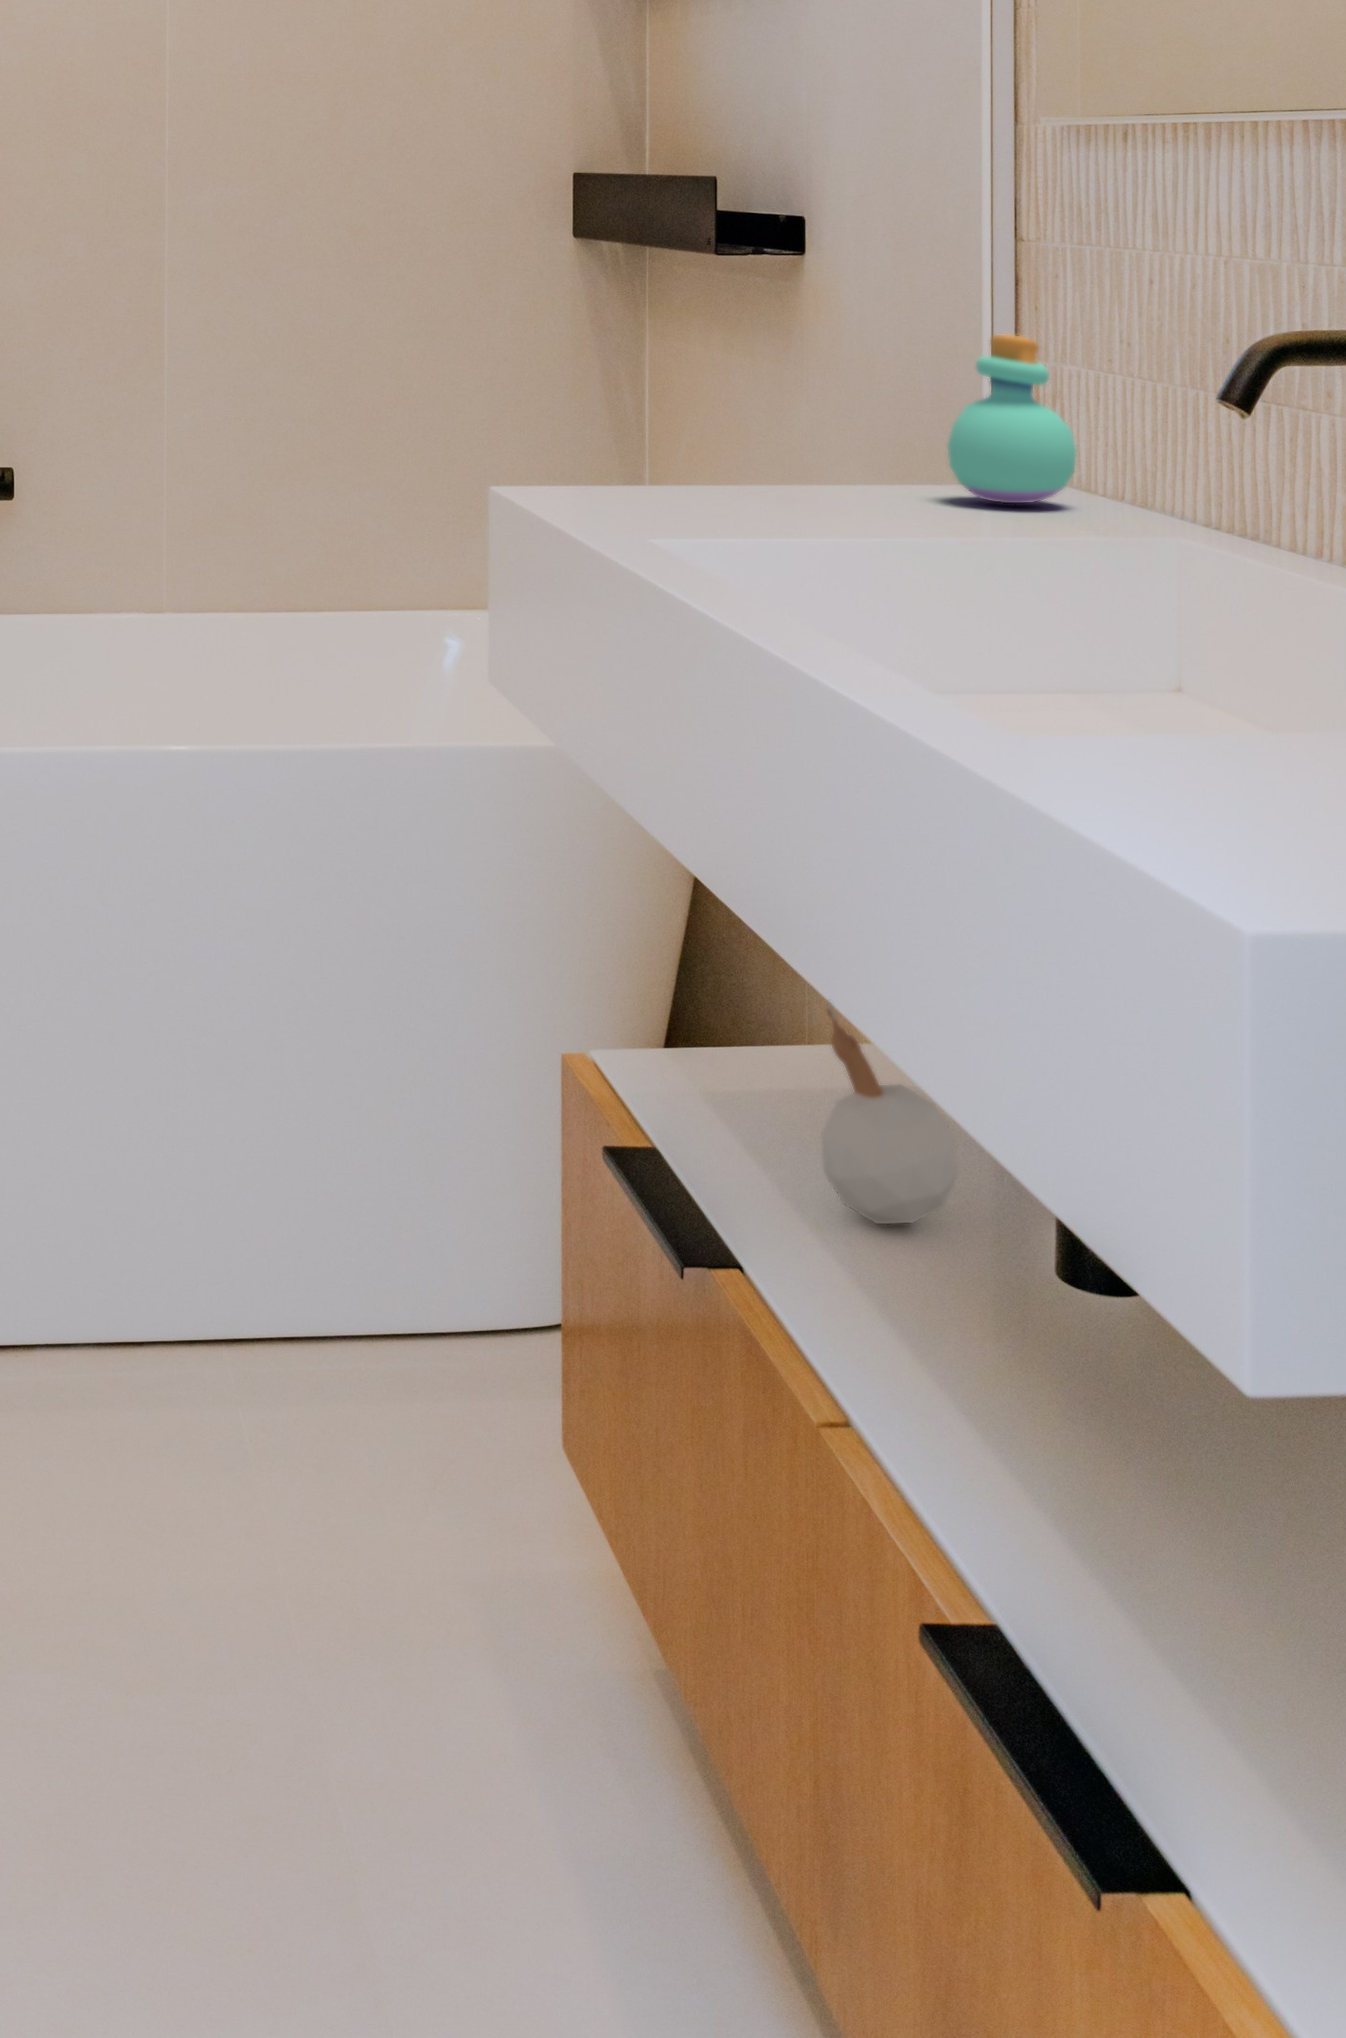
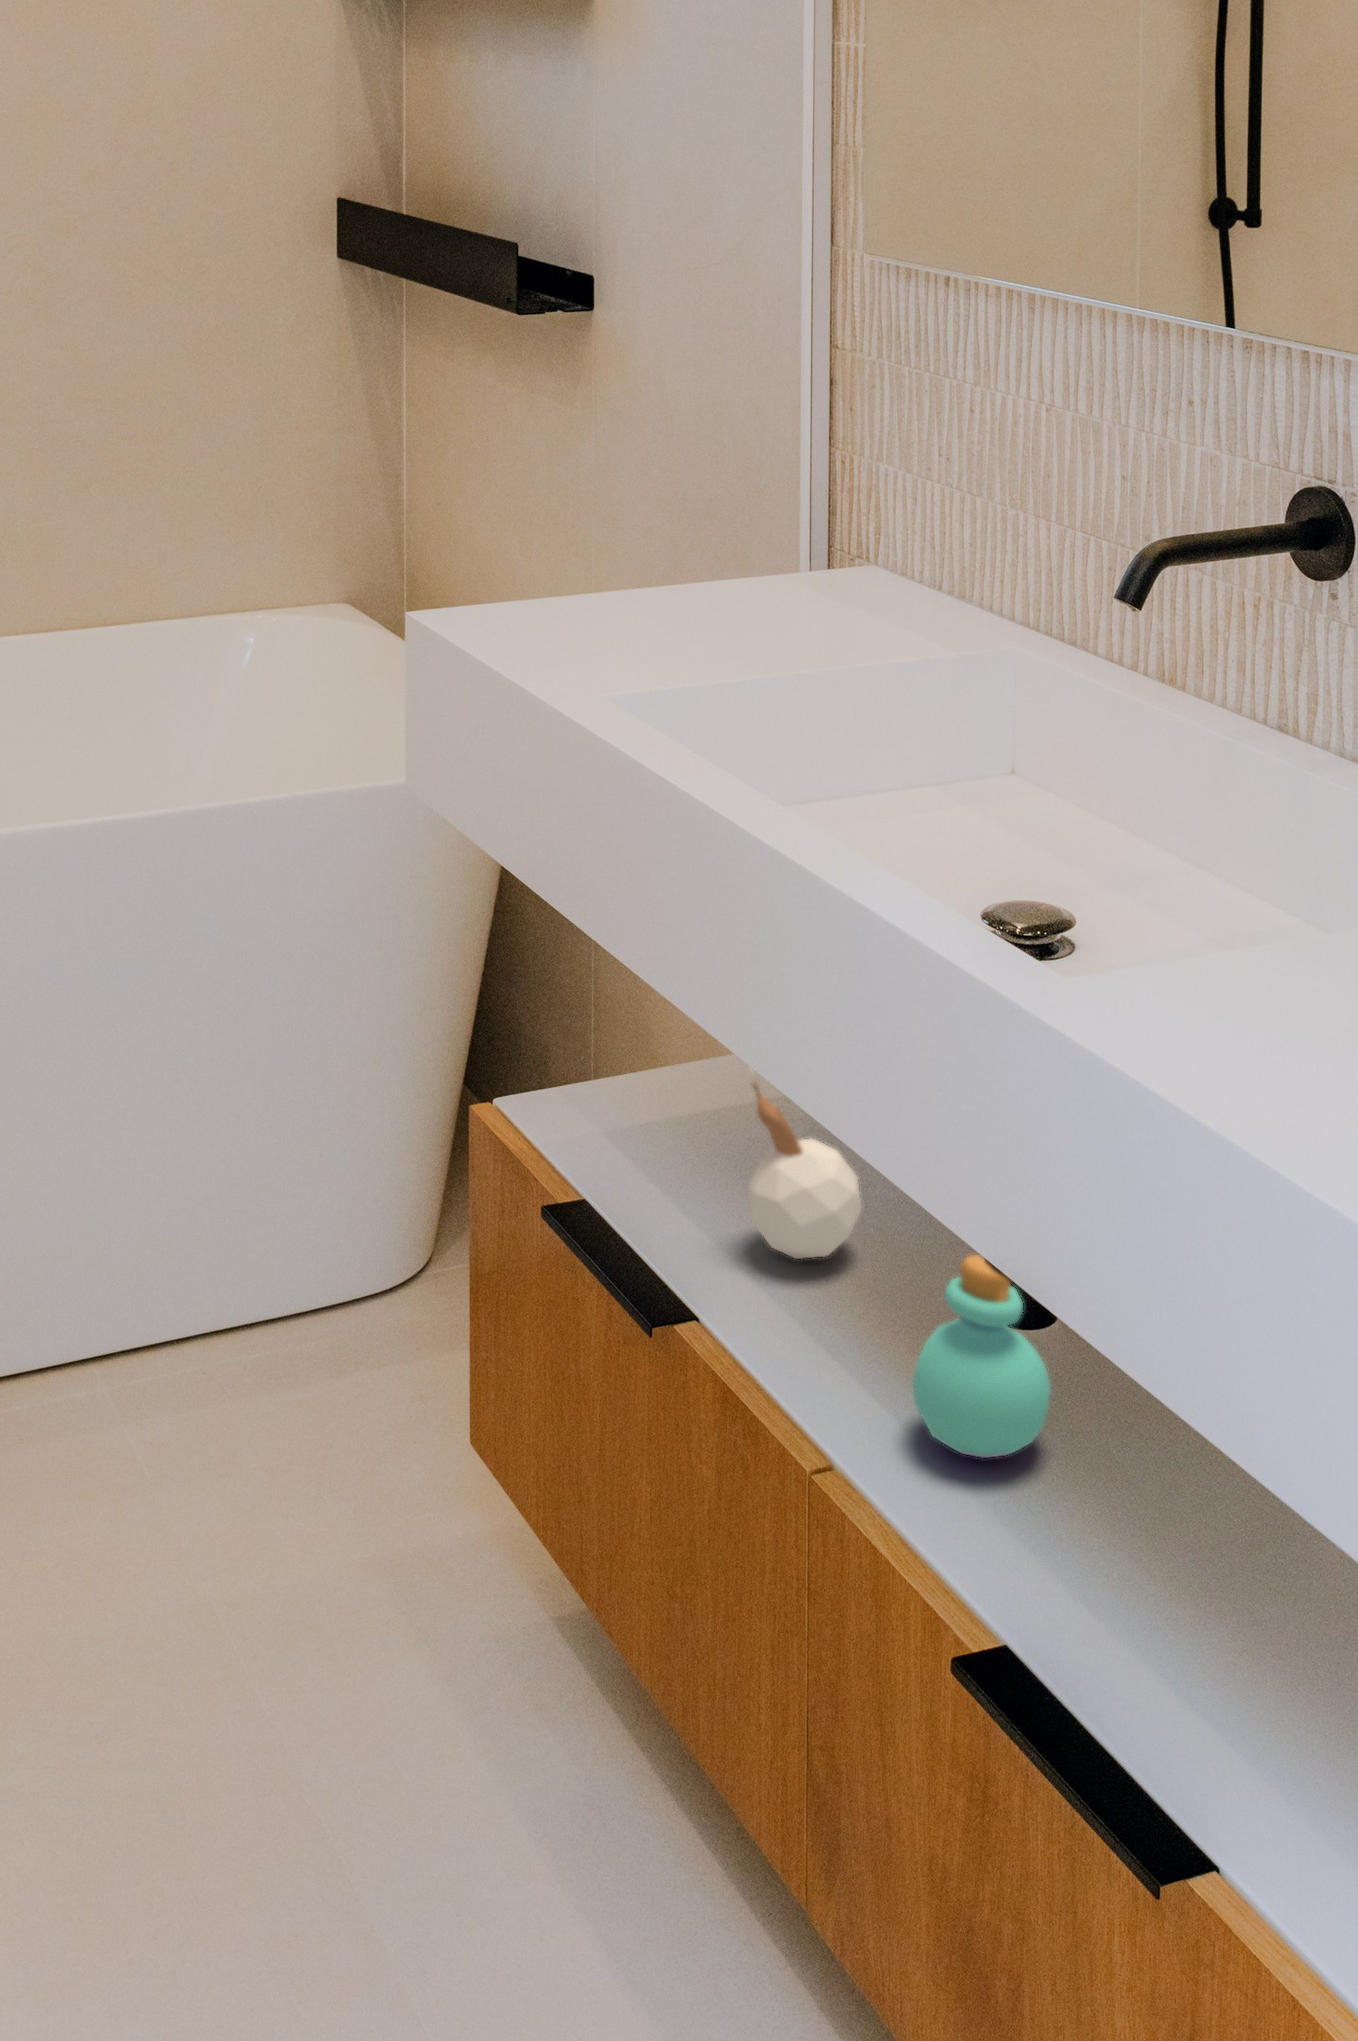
perfume bottle: present [948,335,1076,503] -> present [913,1255,1051,1458]

